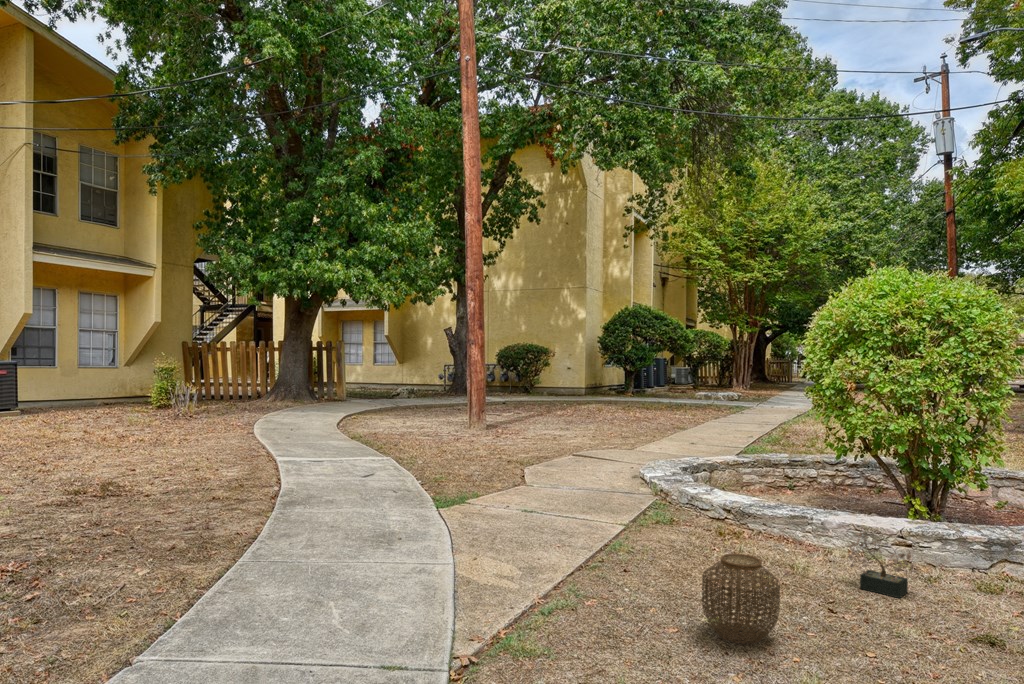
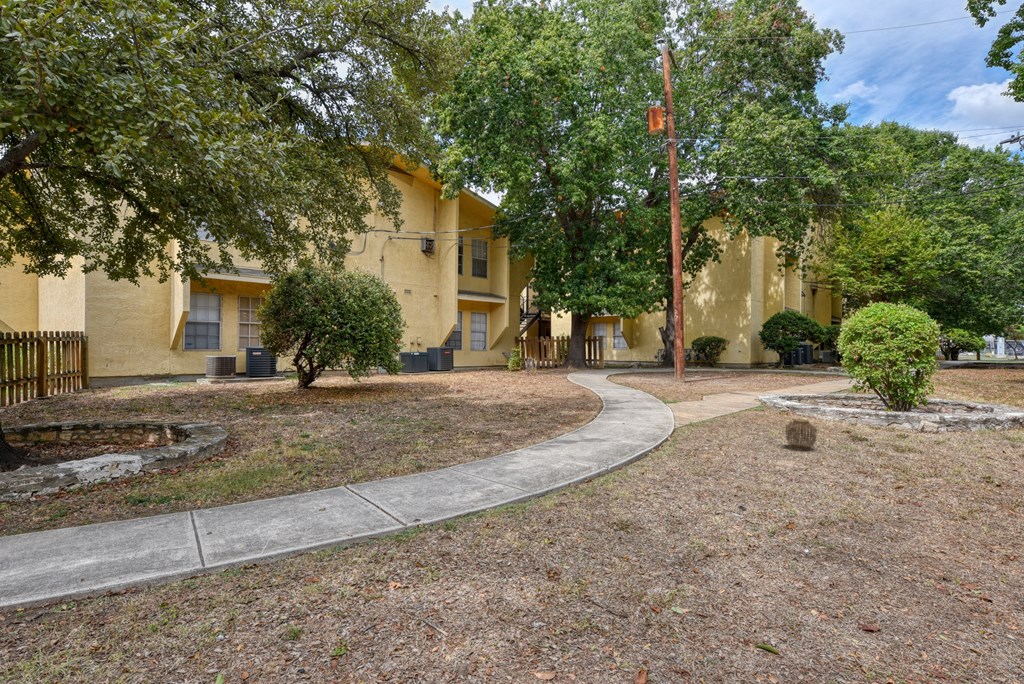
decorative plant: present [848,532,916,598] -> none [859,420,892,446]

